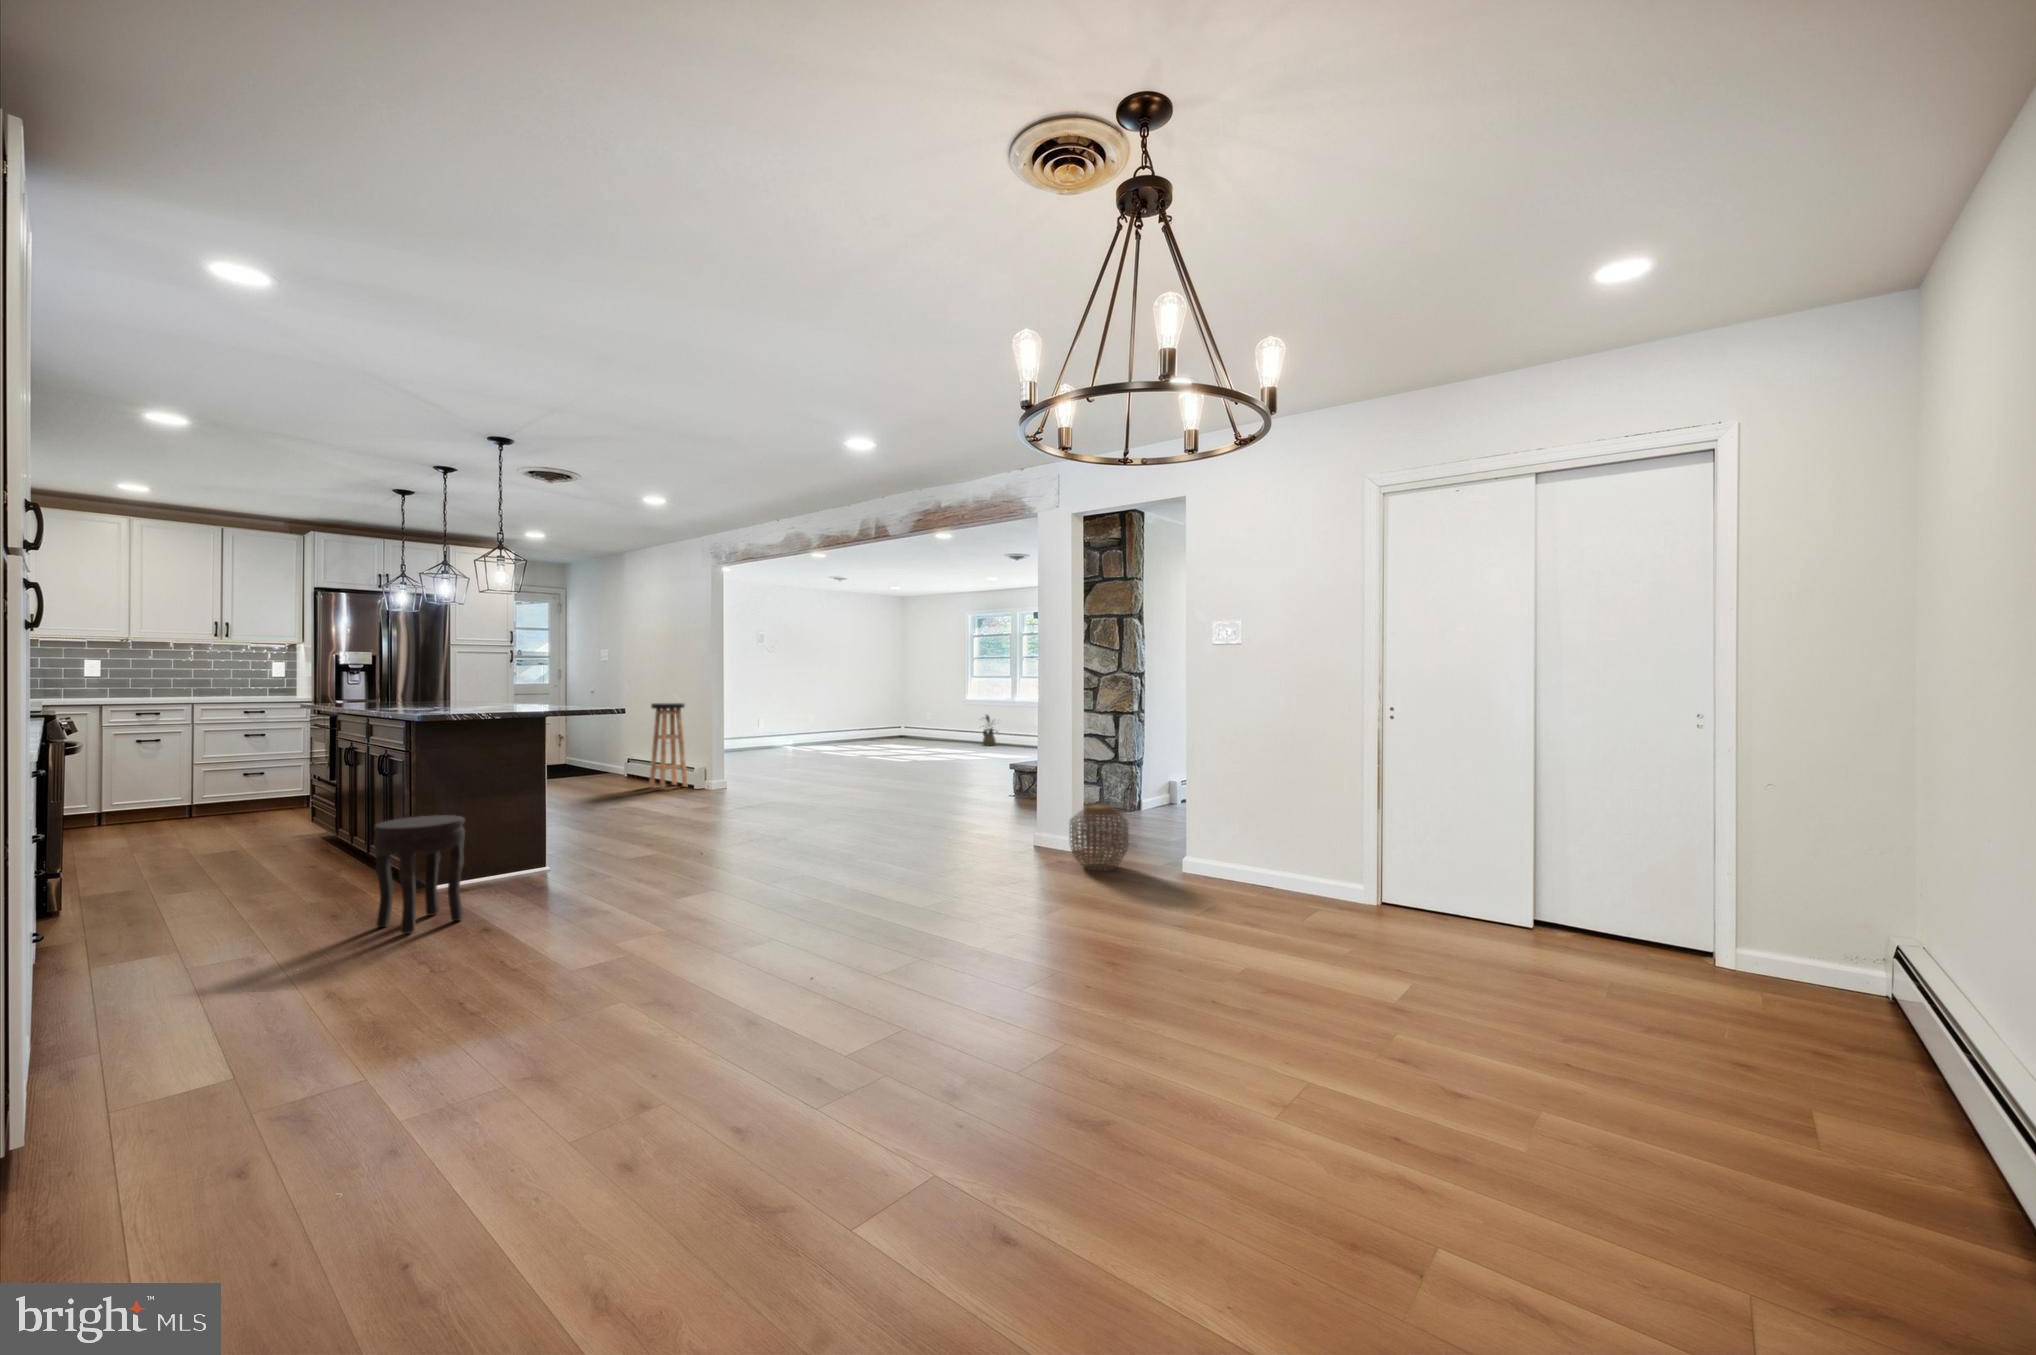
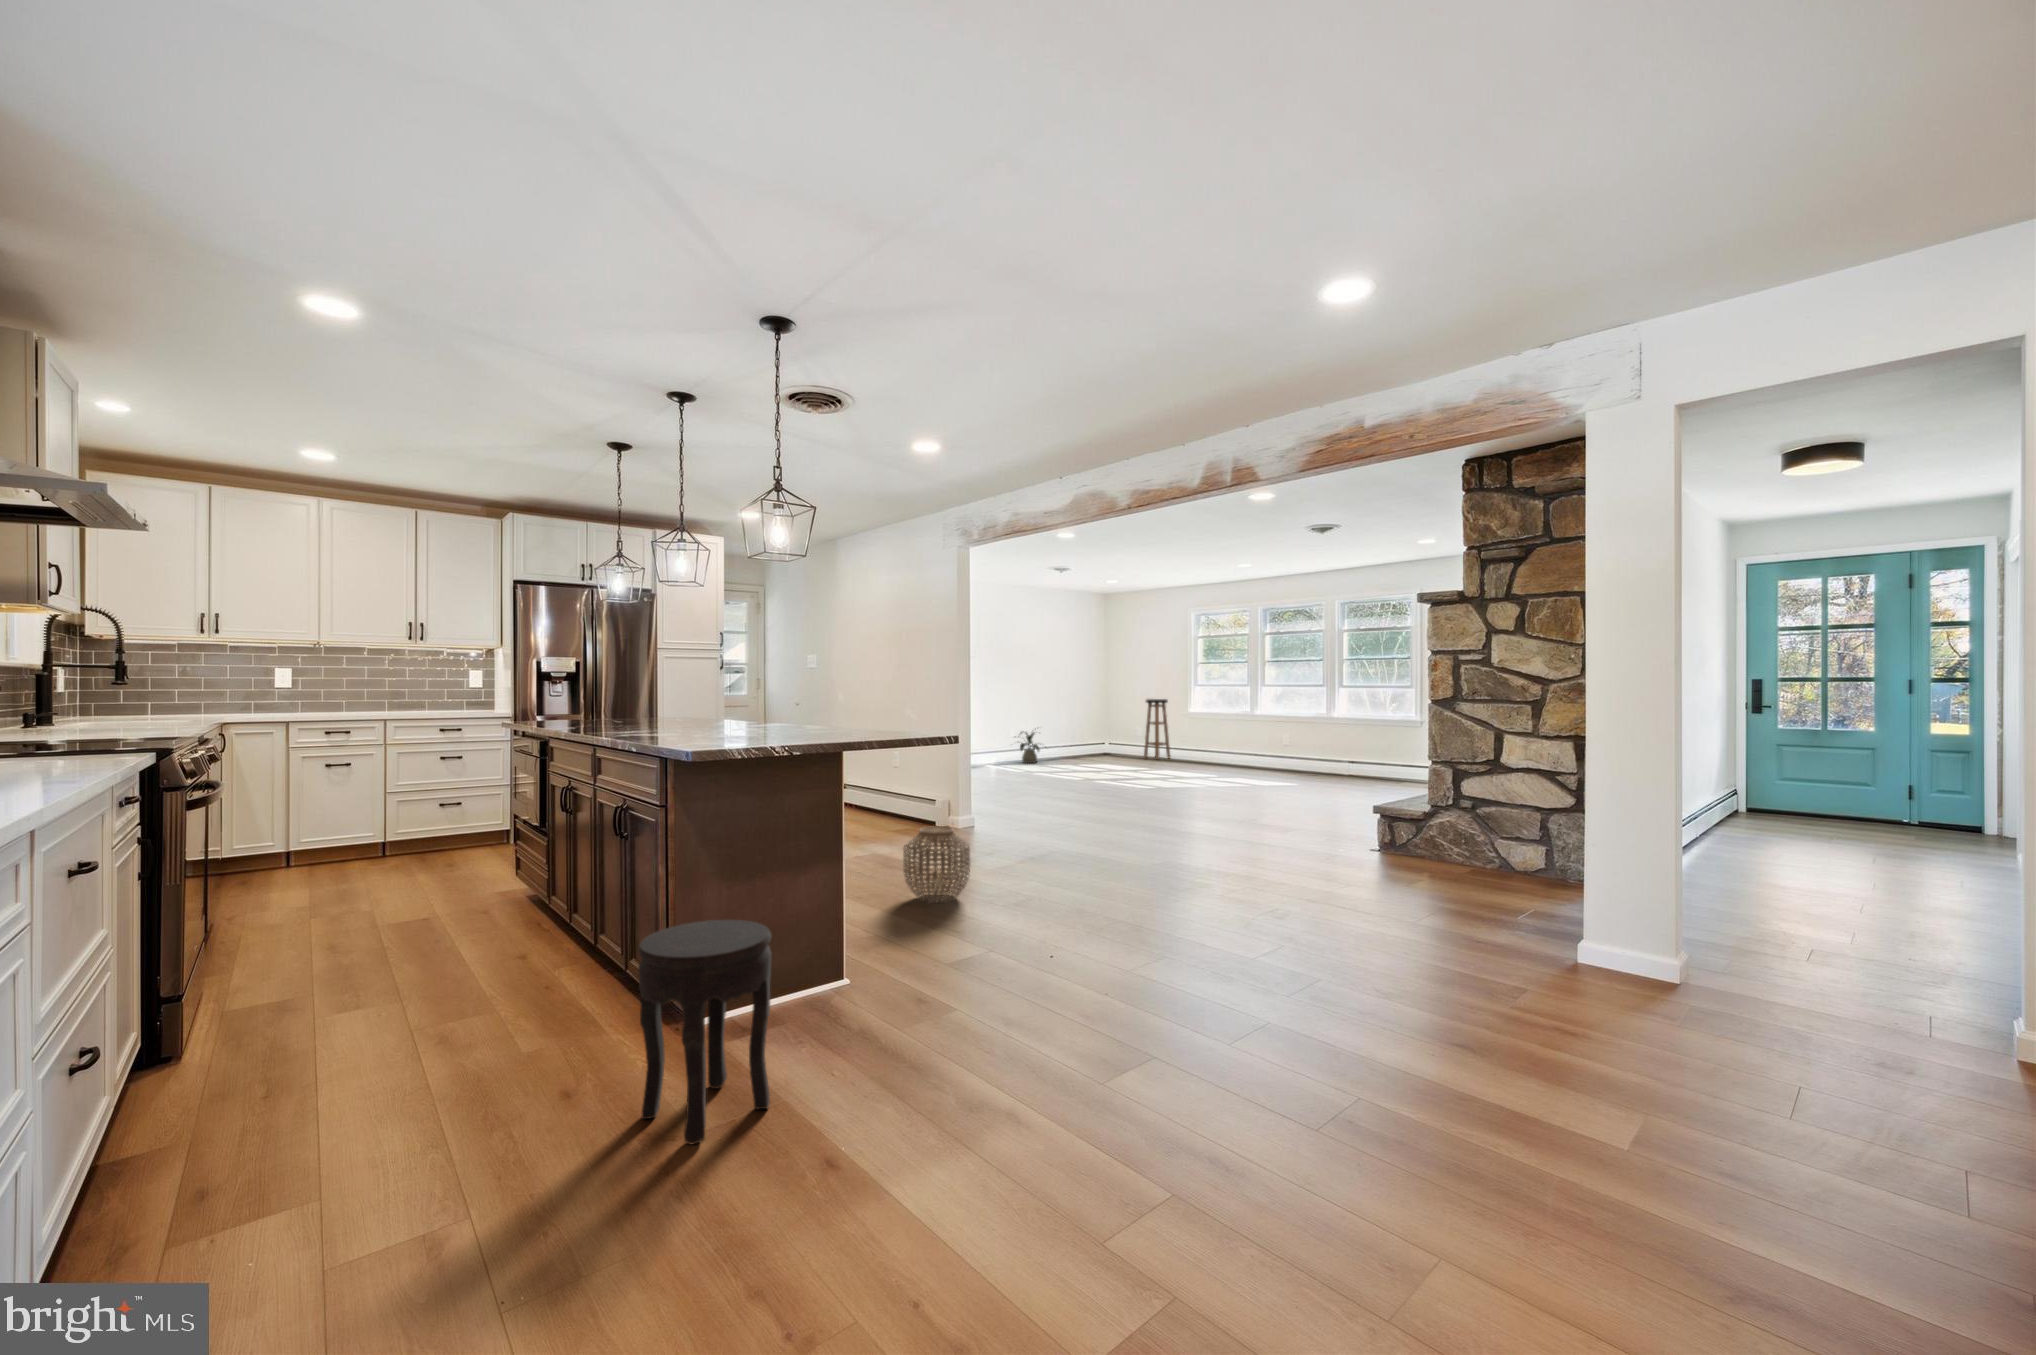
bar stool: present [649,703,688,789] -> present [1144,699,1170,759]
house plant: present [983,715,996,745] -> present [1020,732,1039,763]
woven basket: present [1069,803,1129,871] -> present [903,826,970,903]

